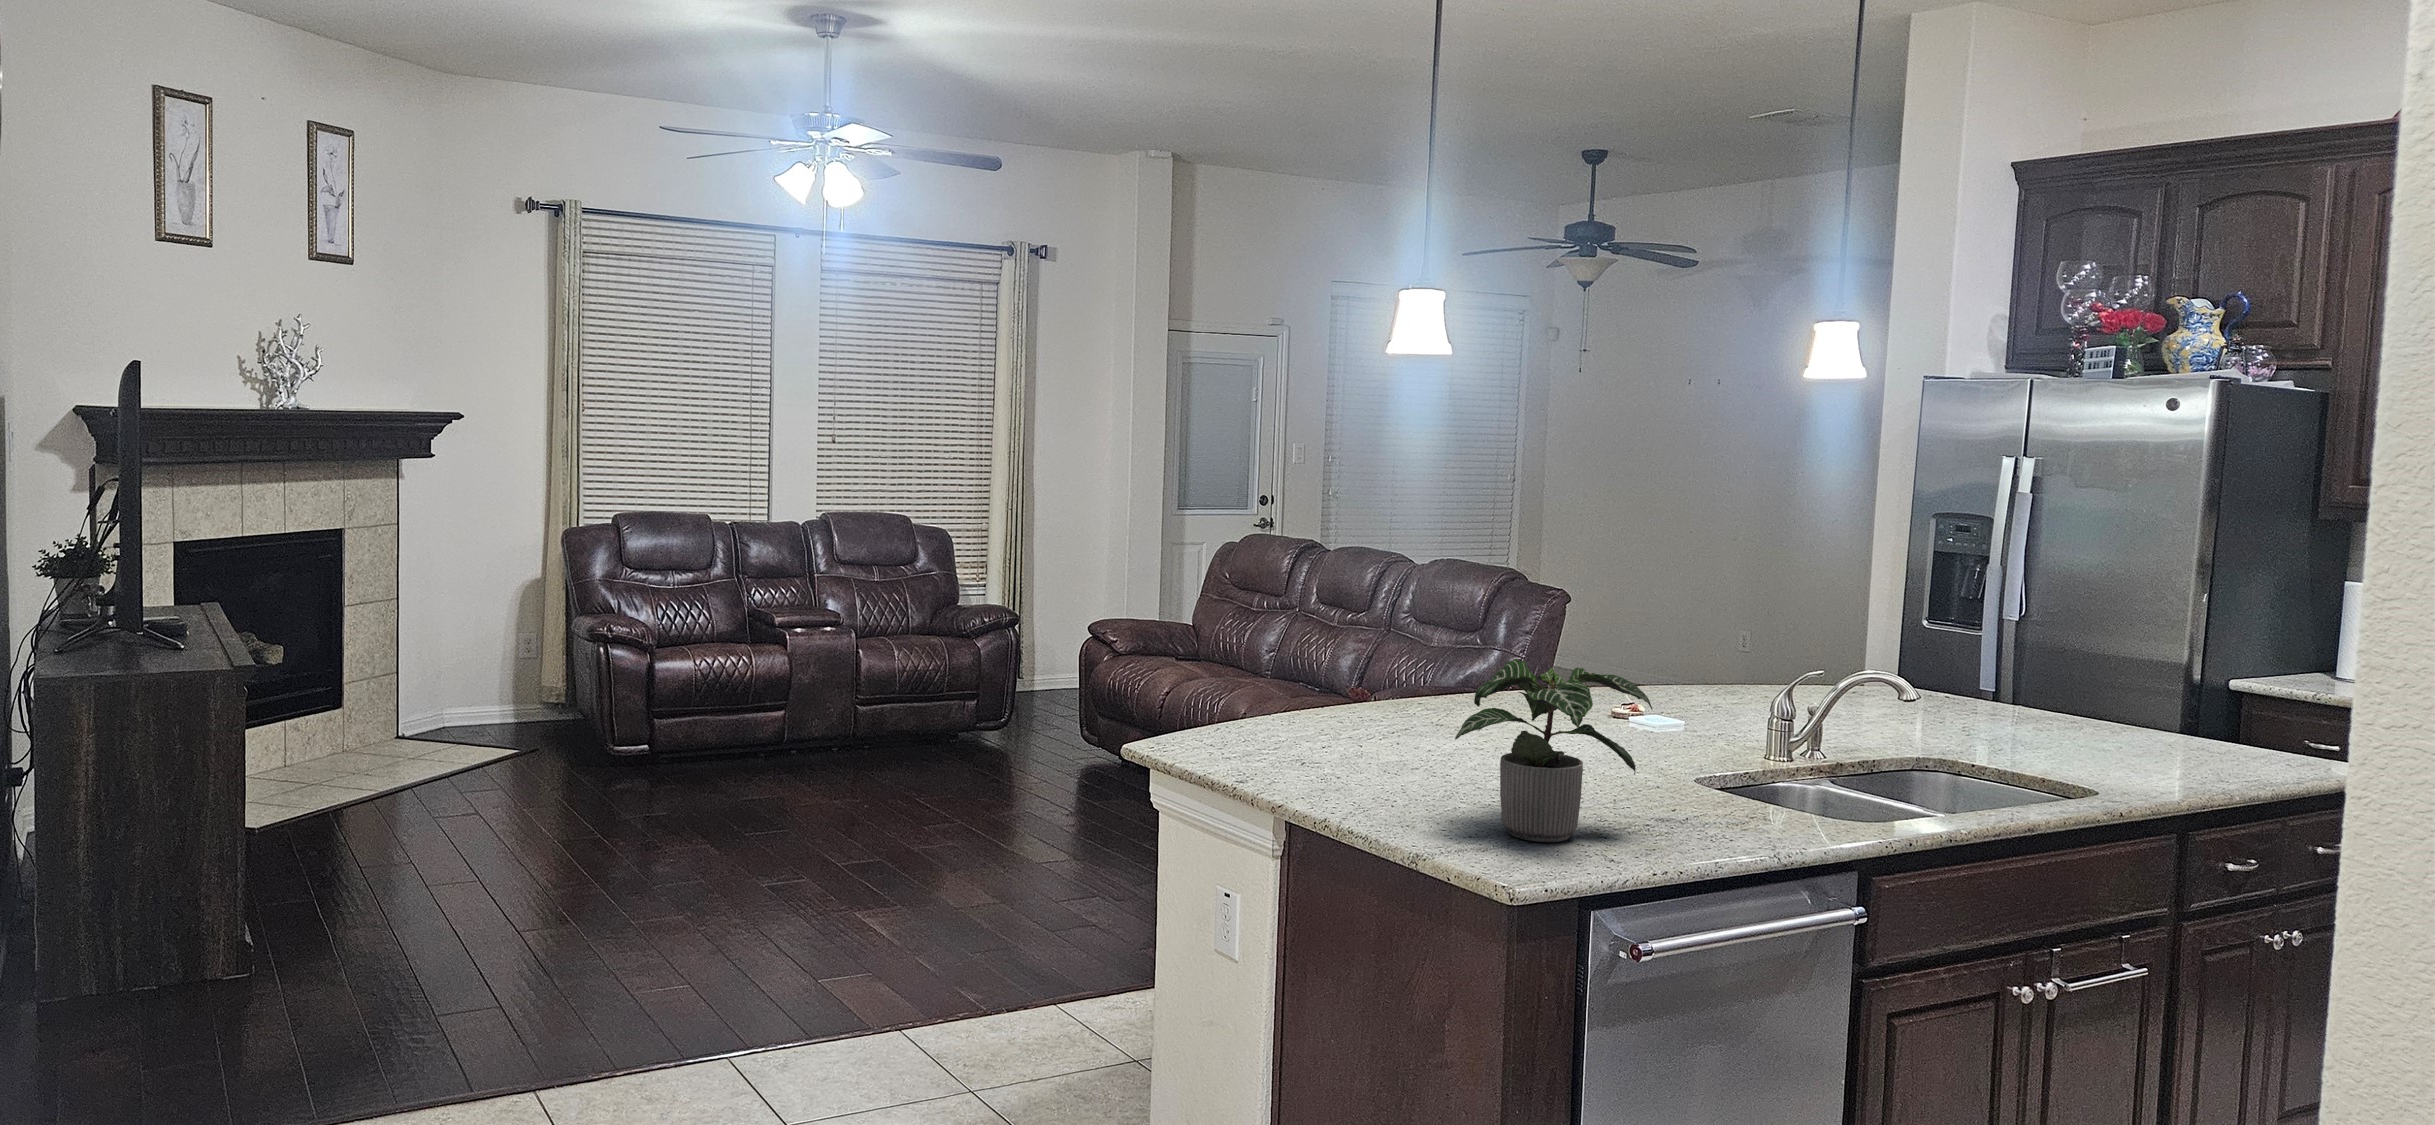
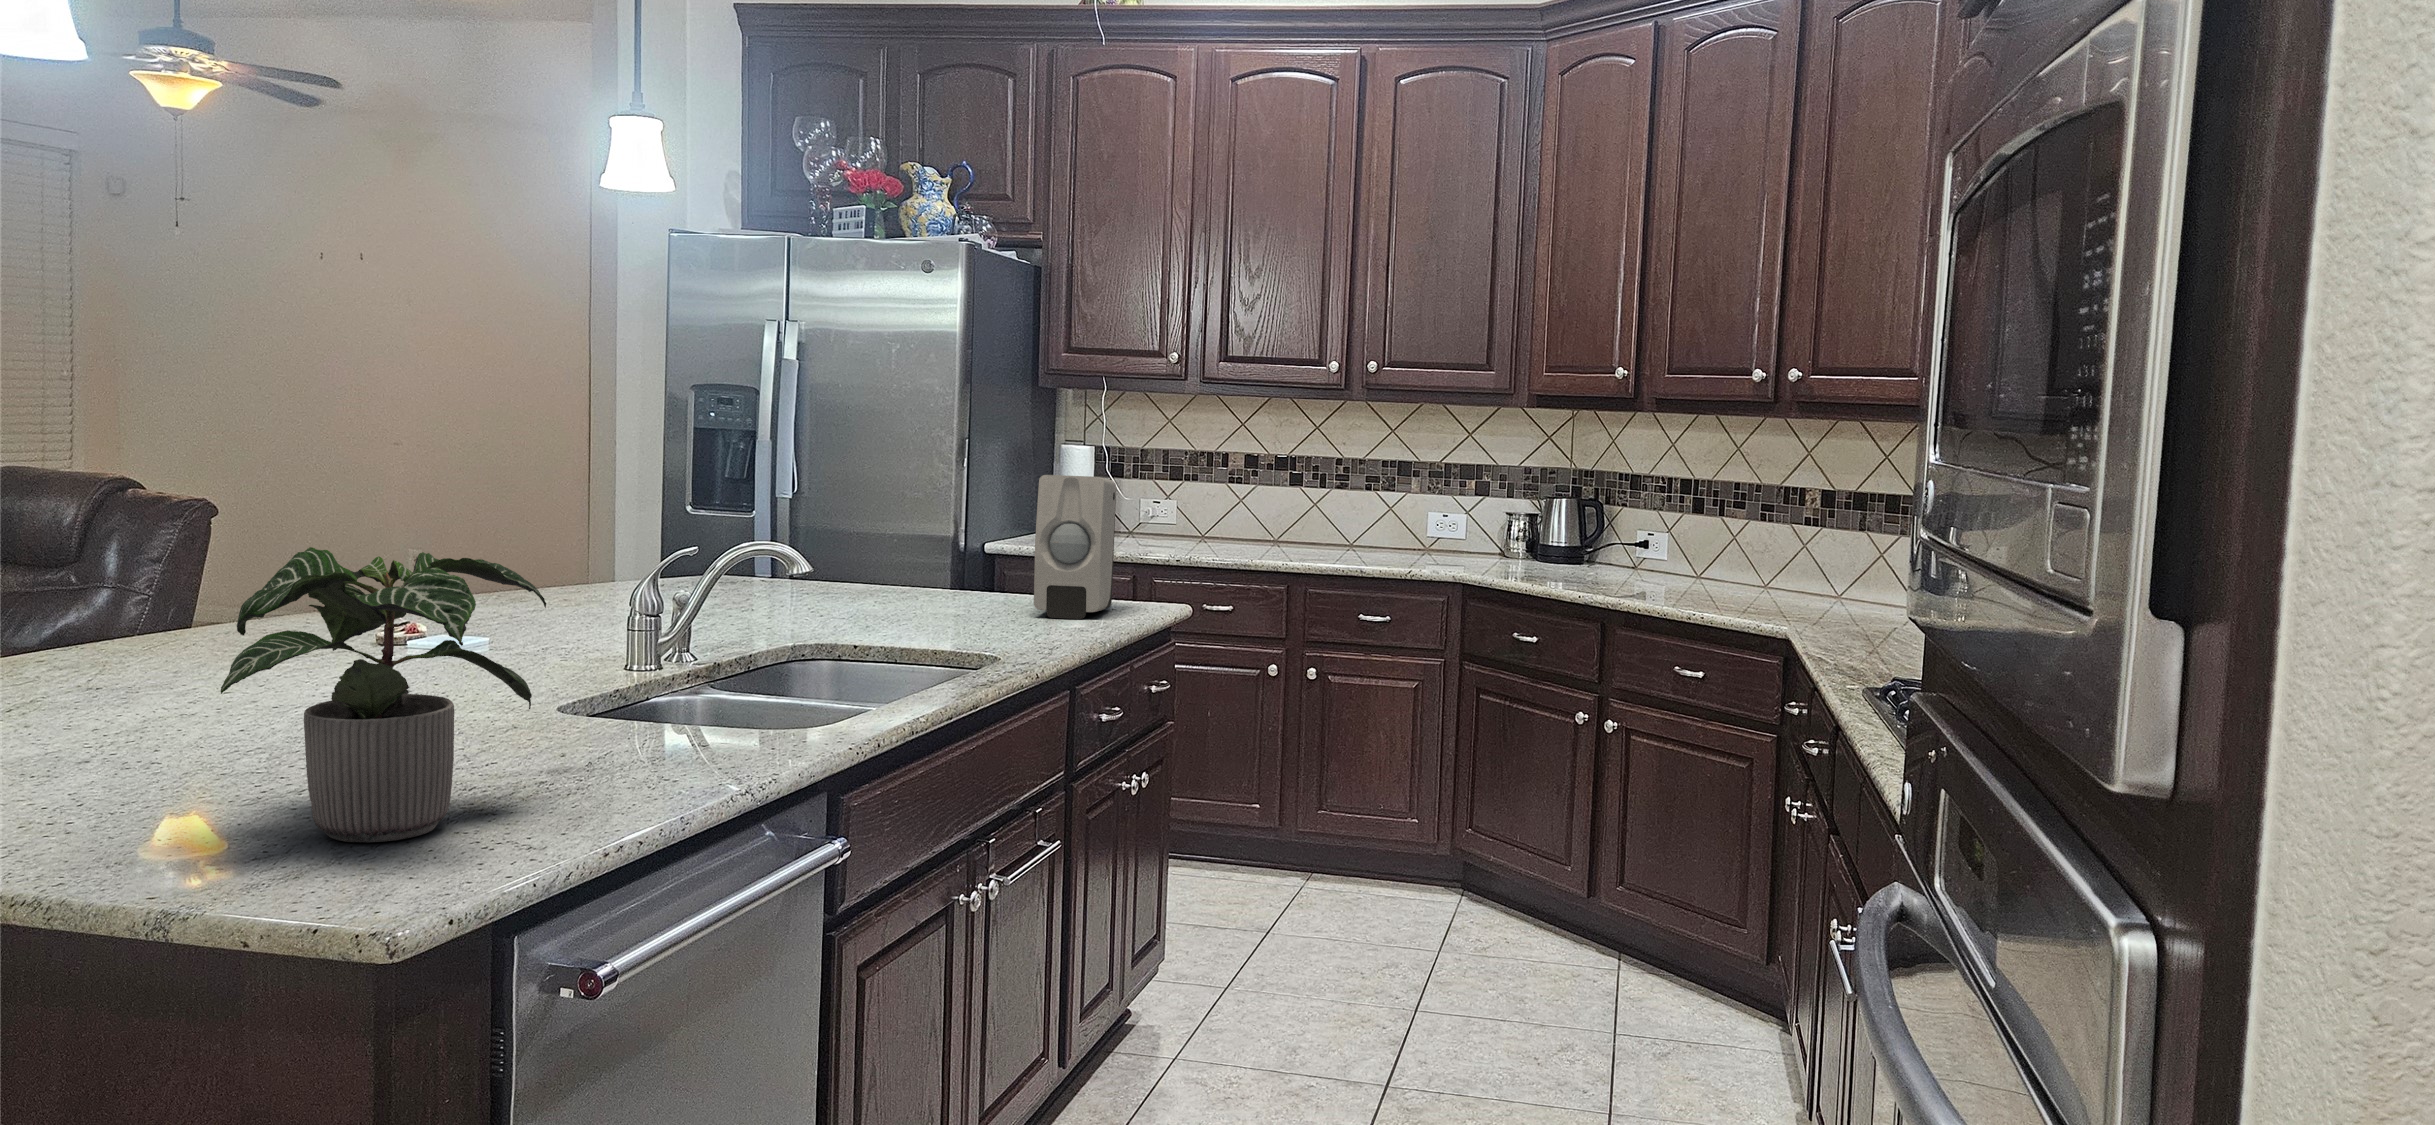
soap dispenser: none [2178,628,2289,768] -> present [1034,475,1116,619]

